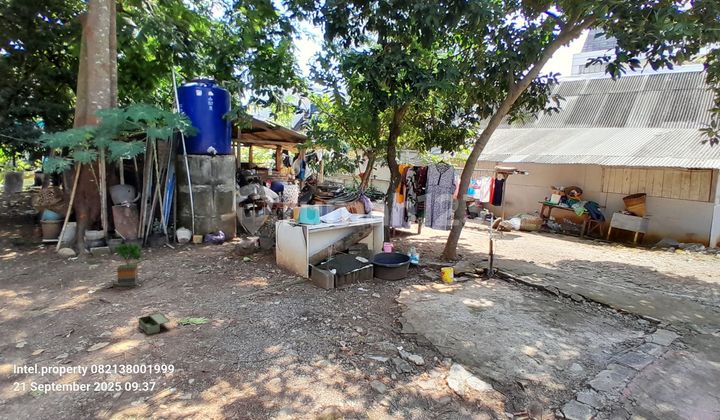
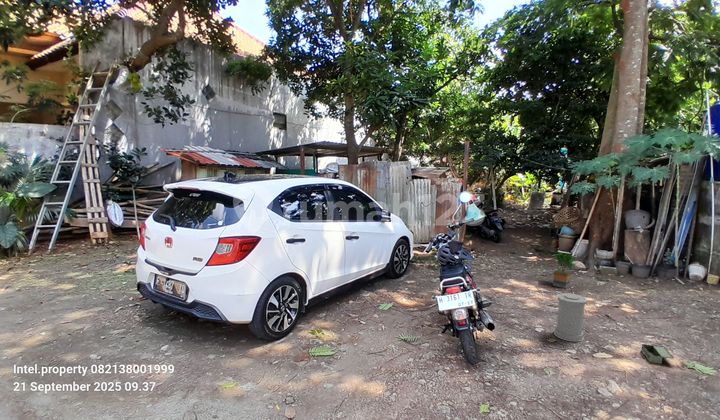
potted tree: present [113,244,143,286] -> present [553,253,576,288]
trash can: none [20,286,69,350] -> present [554,293,587,341]

